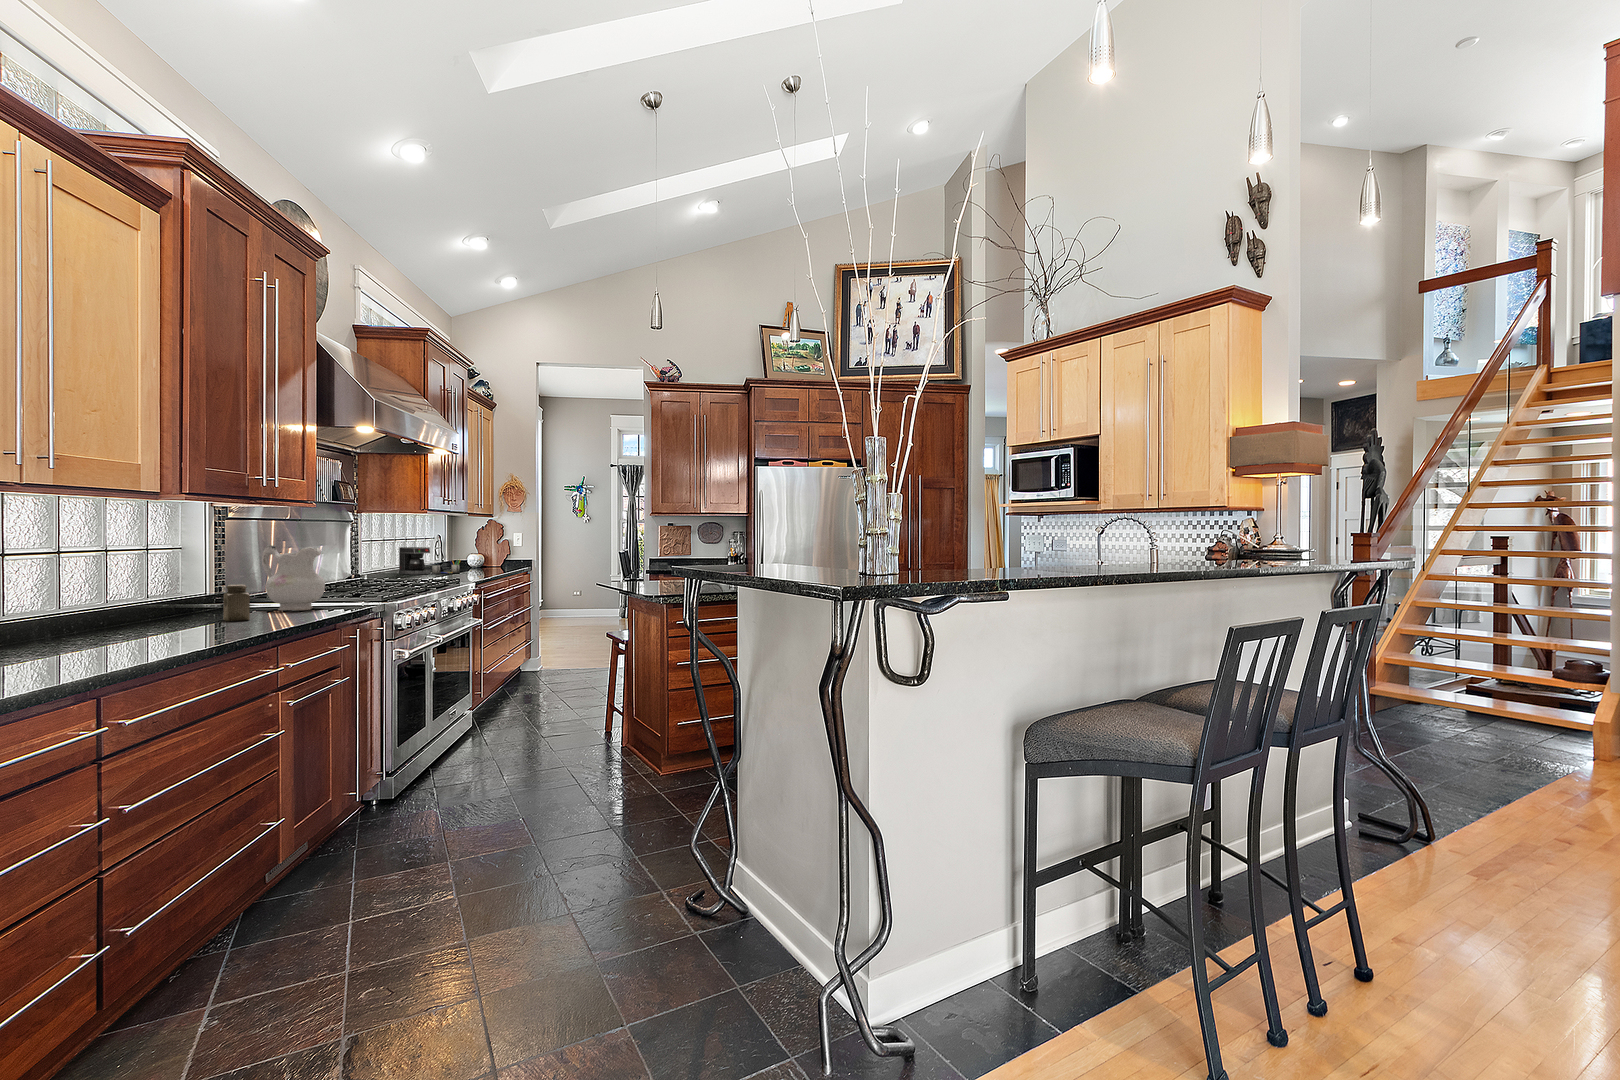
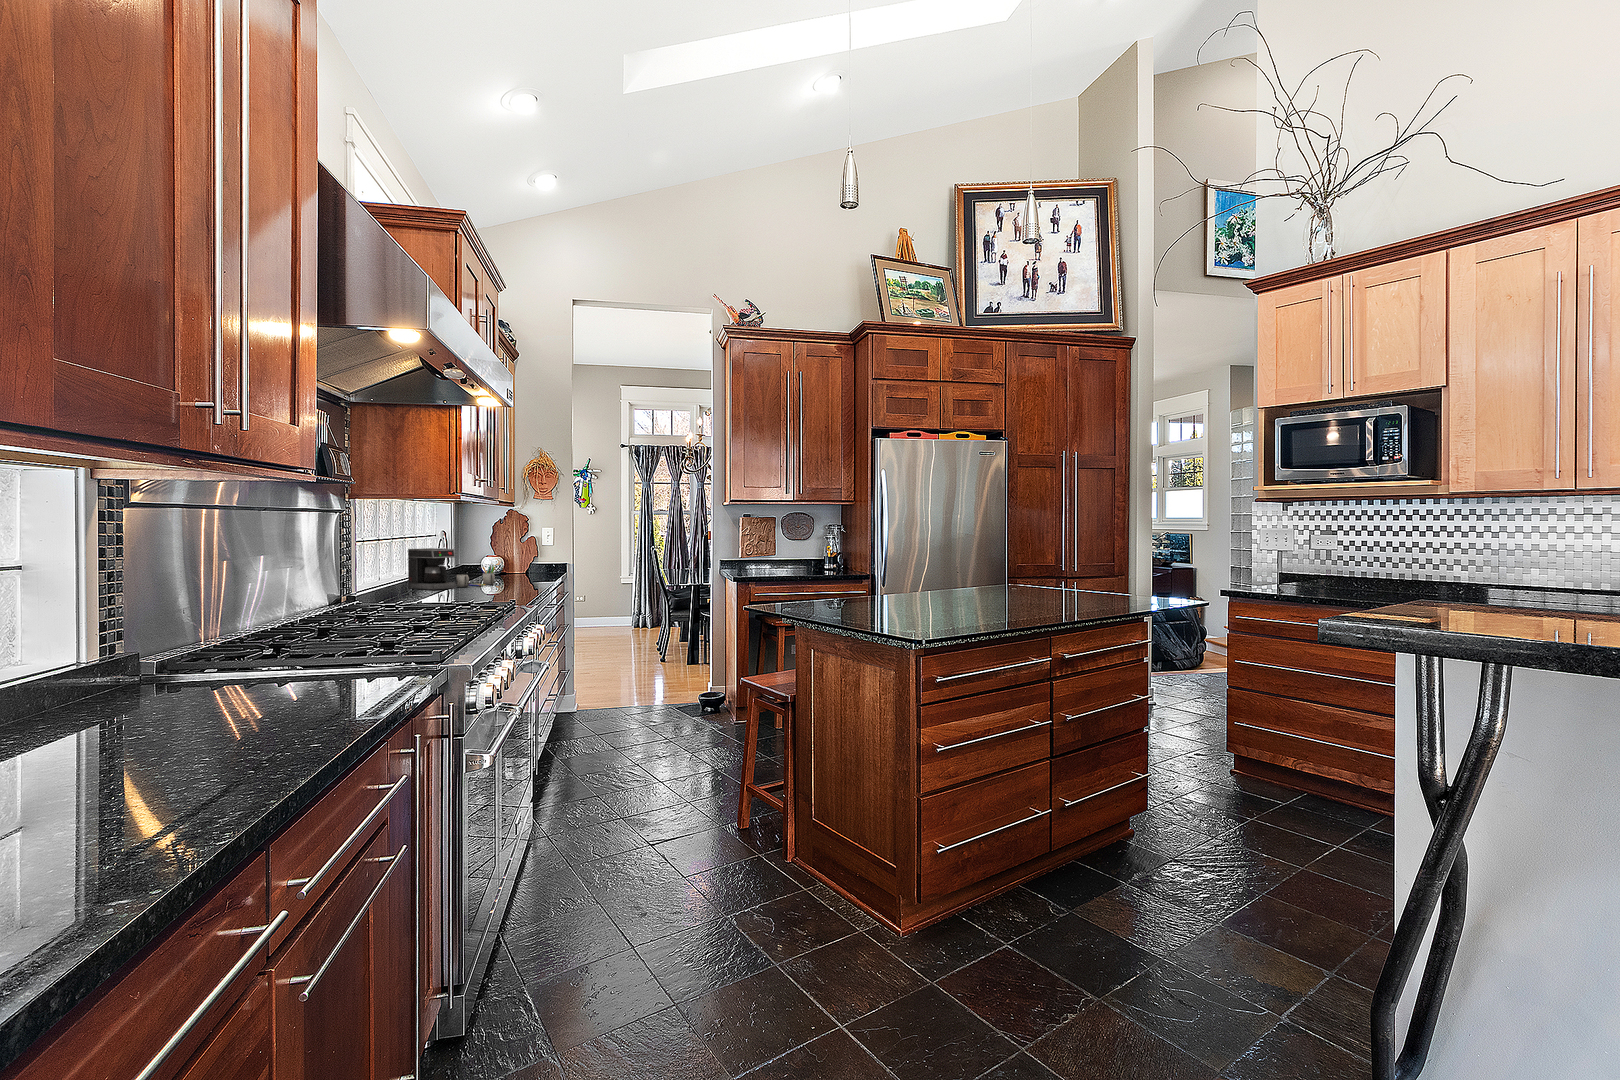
ceramic pitcher: present [262,545,325,610] -> none [202,563,344,710]
salt shaker: present [223,585,250,621] -> none [103,672,175,774]

